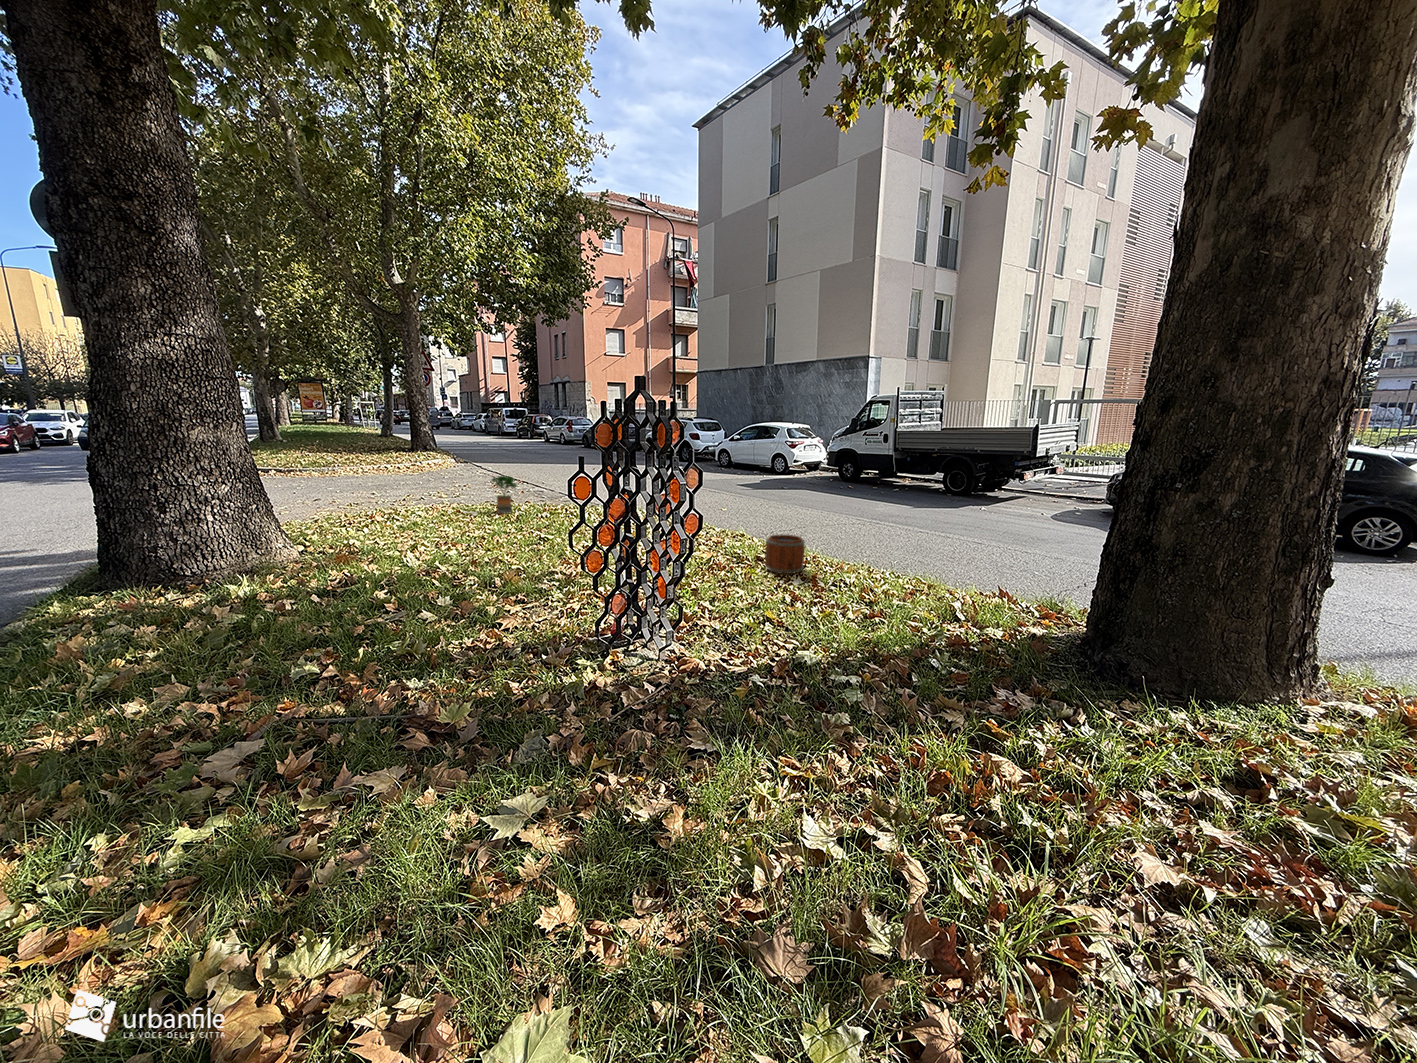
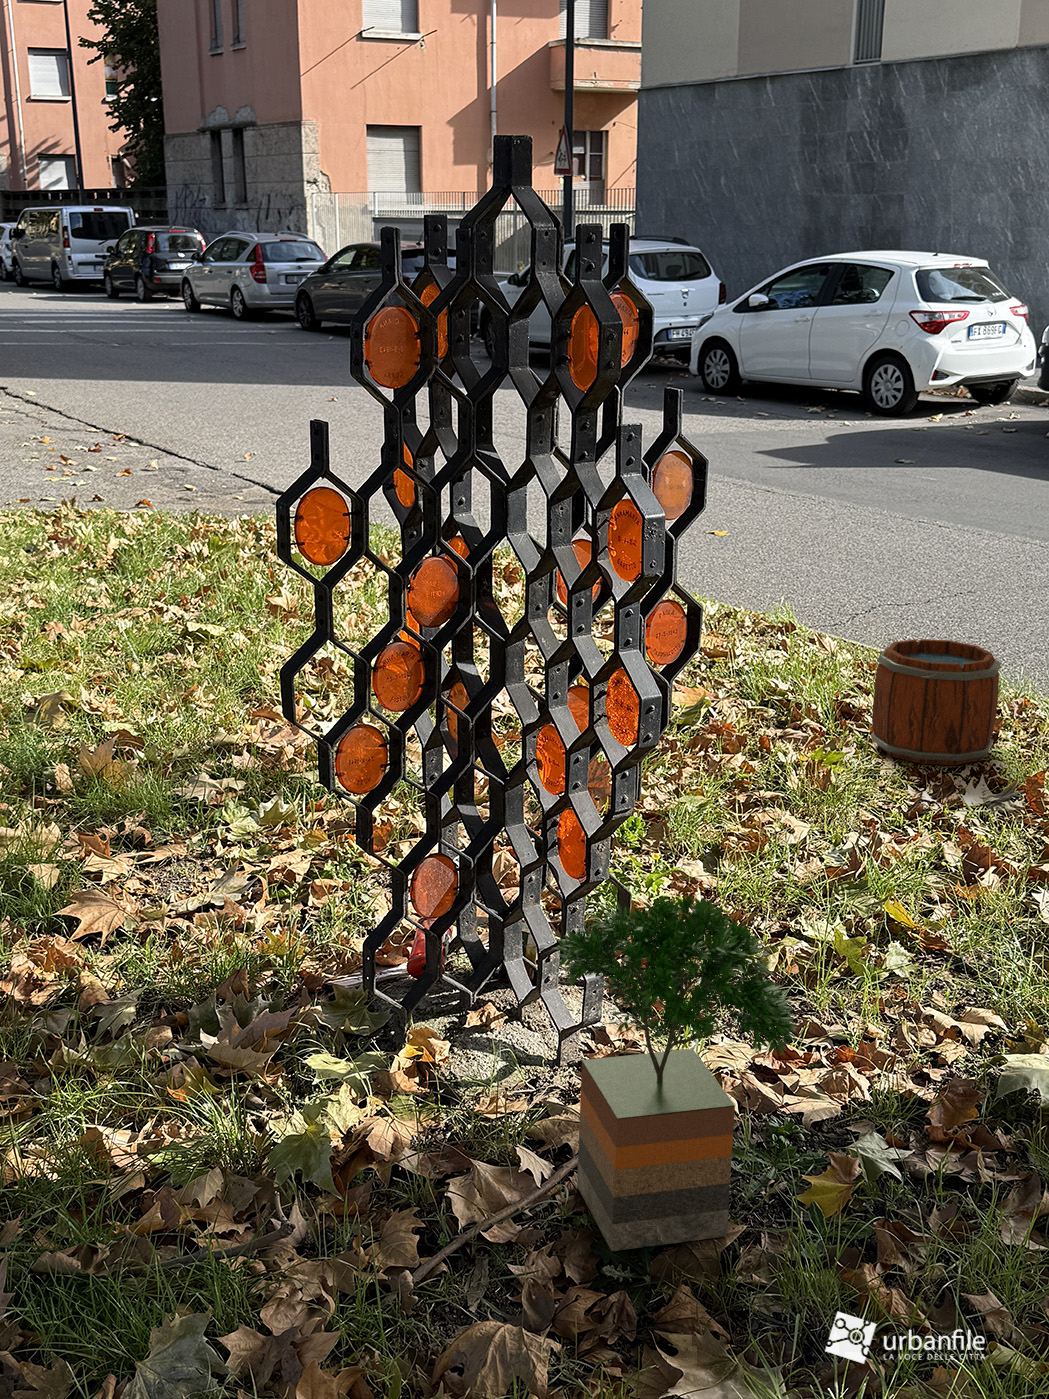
potted tree: present [492,476,517,514] -> present [553,894,797,1251]

